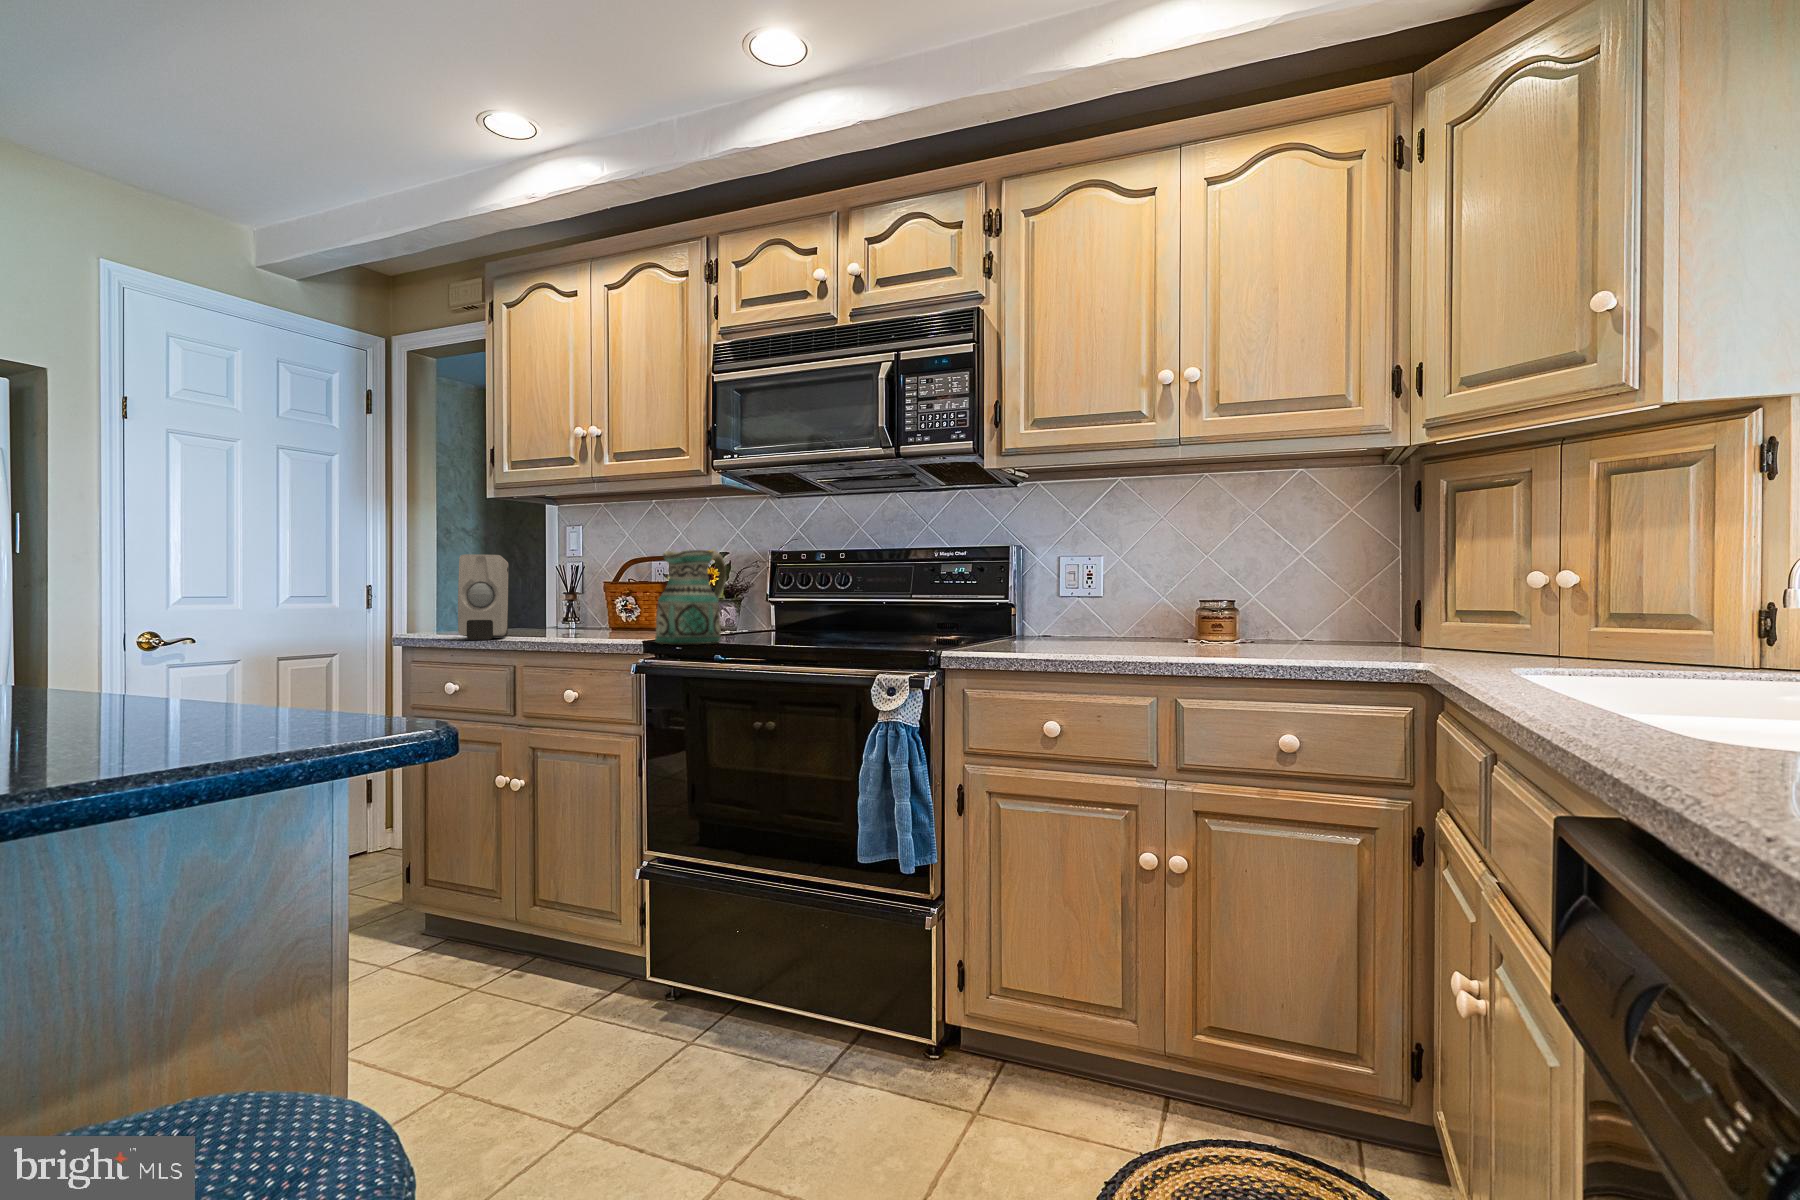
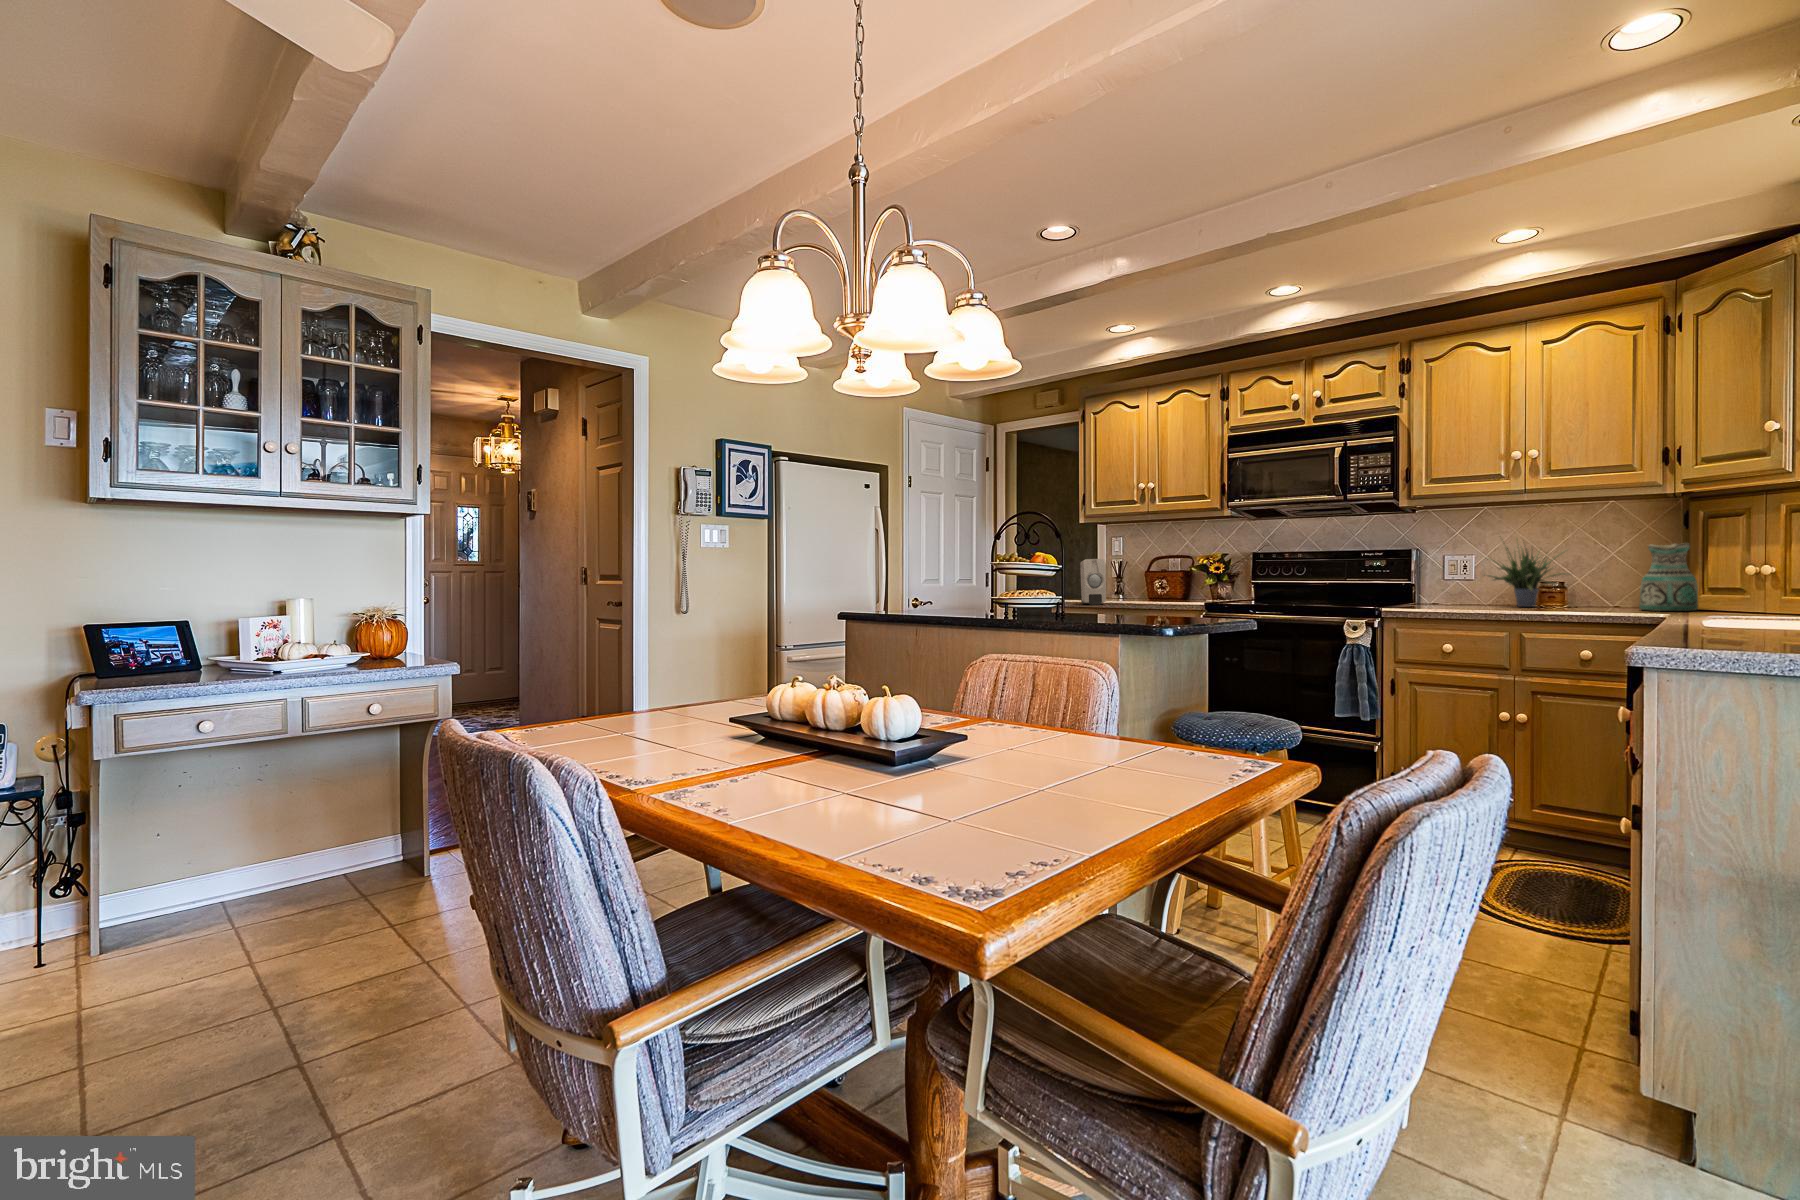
potted plant: none [1111,513,1261,650] -> present [1484,548,1569,607]
ceramic pitcher: present [655,550,726,644] -> present [1639,543,1698,611]

